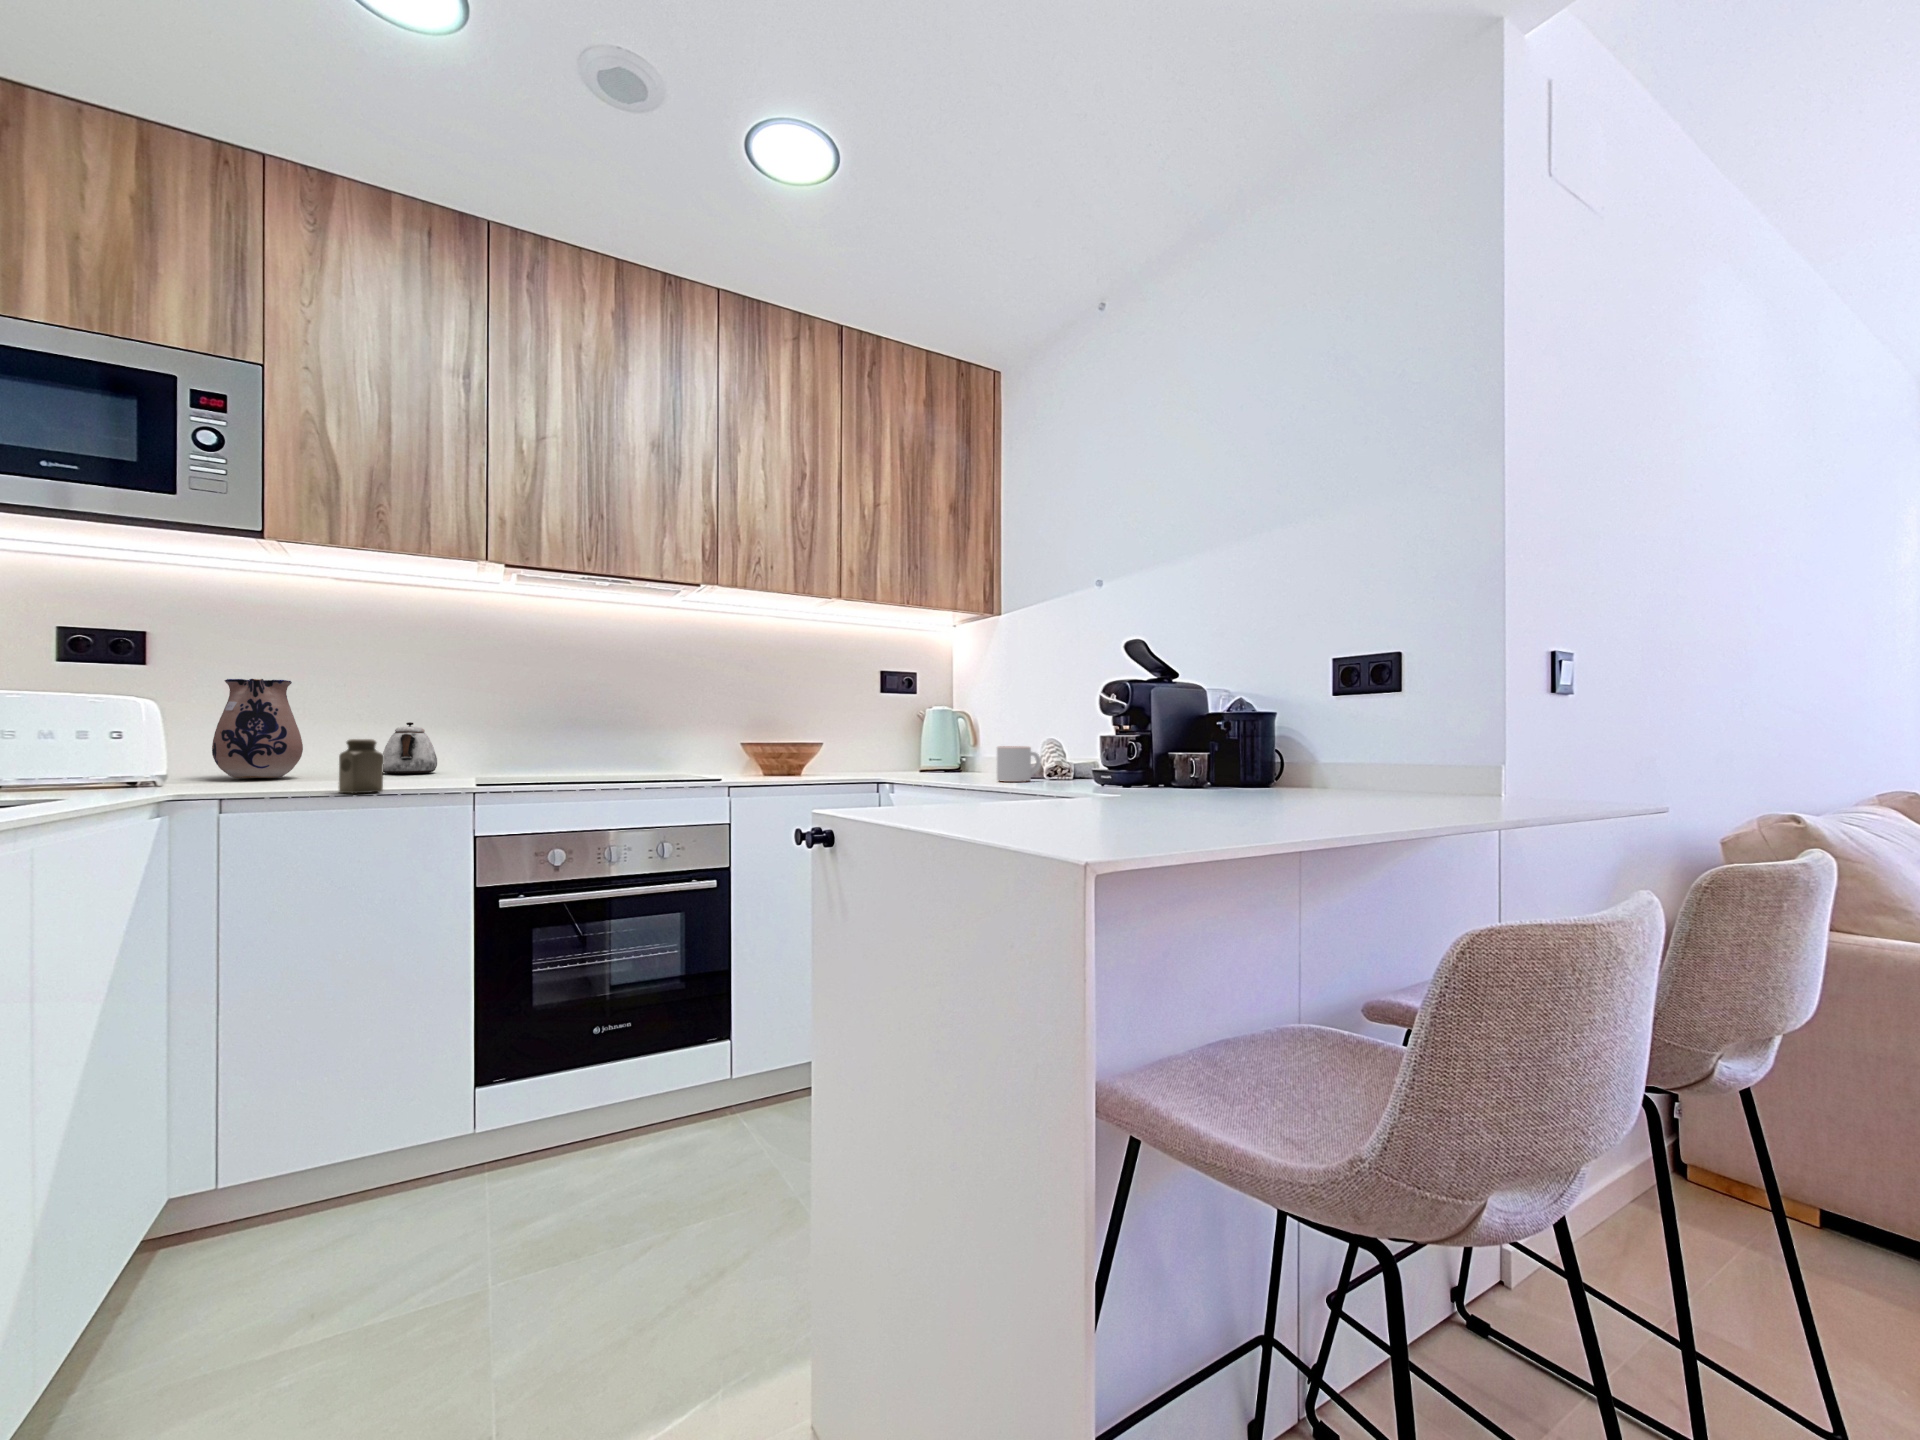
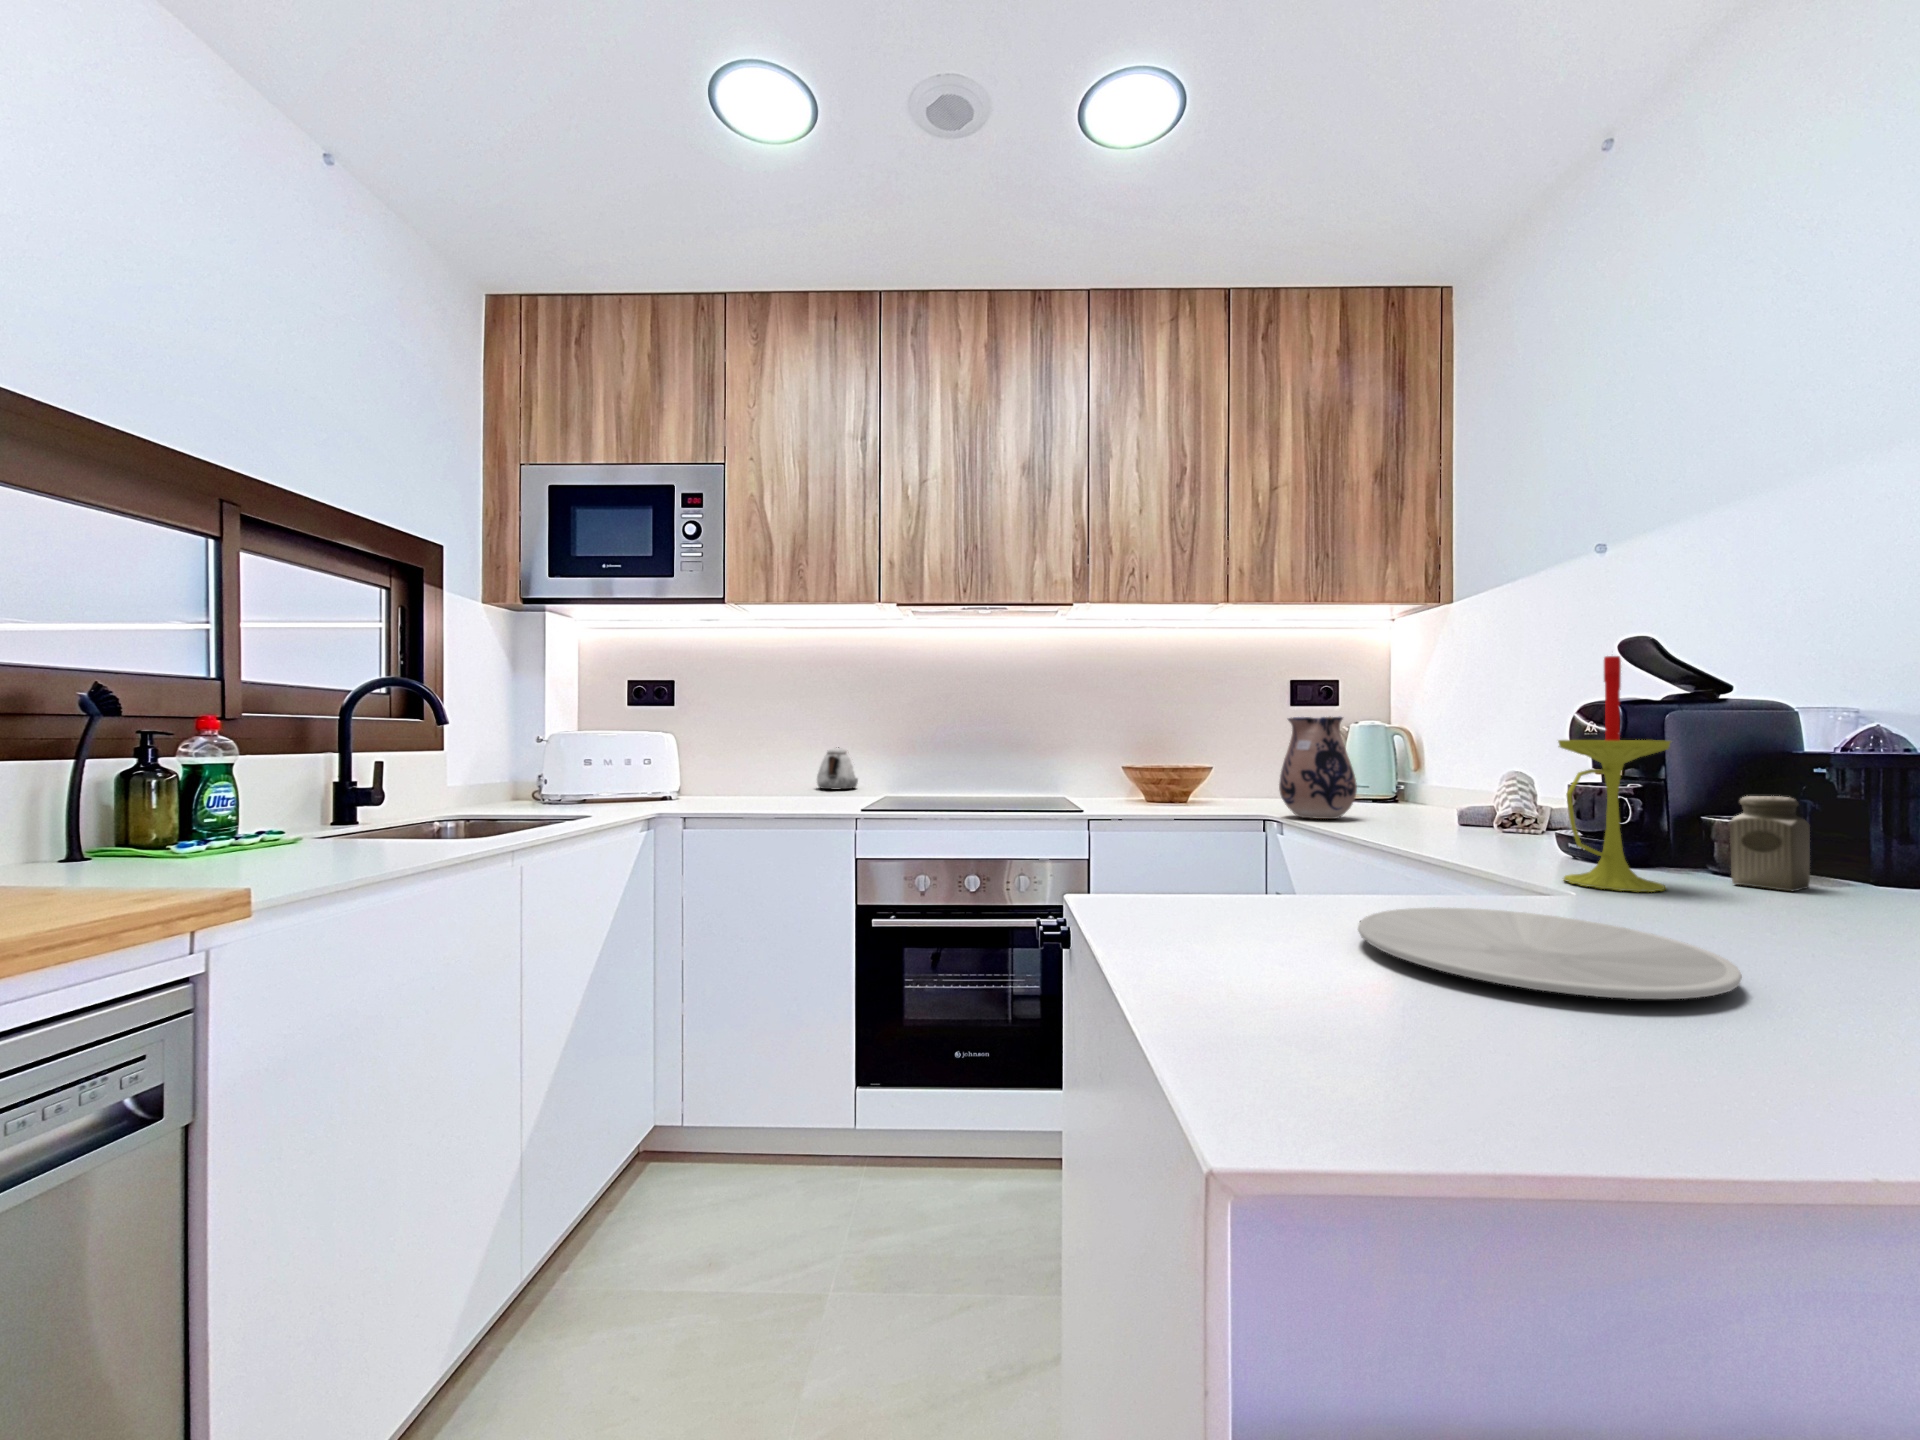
candle: none [1113,640,1174,793] -> present [1558,656,1670,892]
ceramic pitcher: present [212,679,303,778] -> present [1279,717,1357,819]
salt shaker: present [339,739,384,793] -> present [1730,796,1810,891]
mug: present [997,747,1041,782] -> none [1409,787,1478,837]
plate: none [1053,796,1249,818] -> present [1358,907,1742,999]

